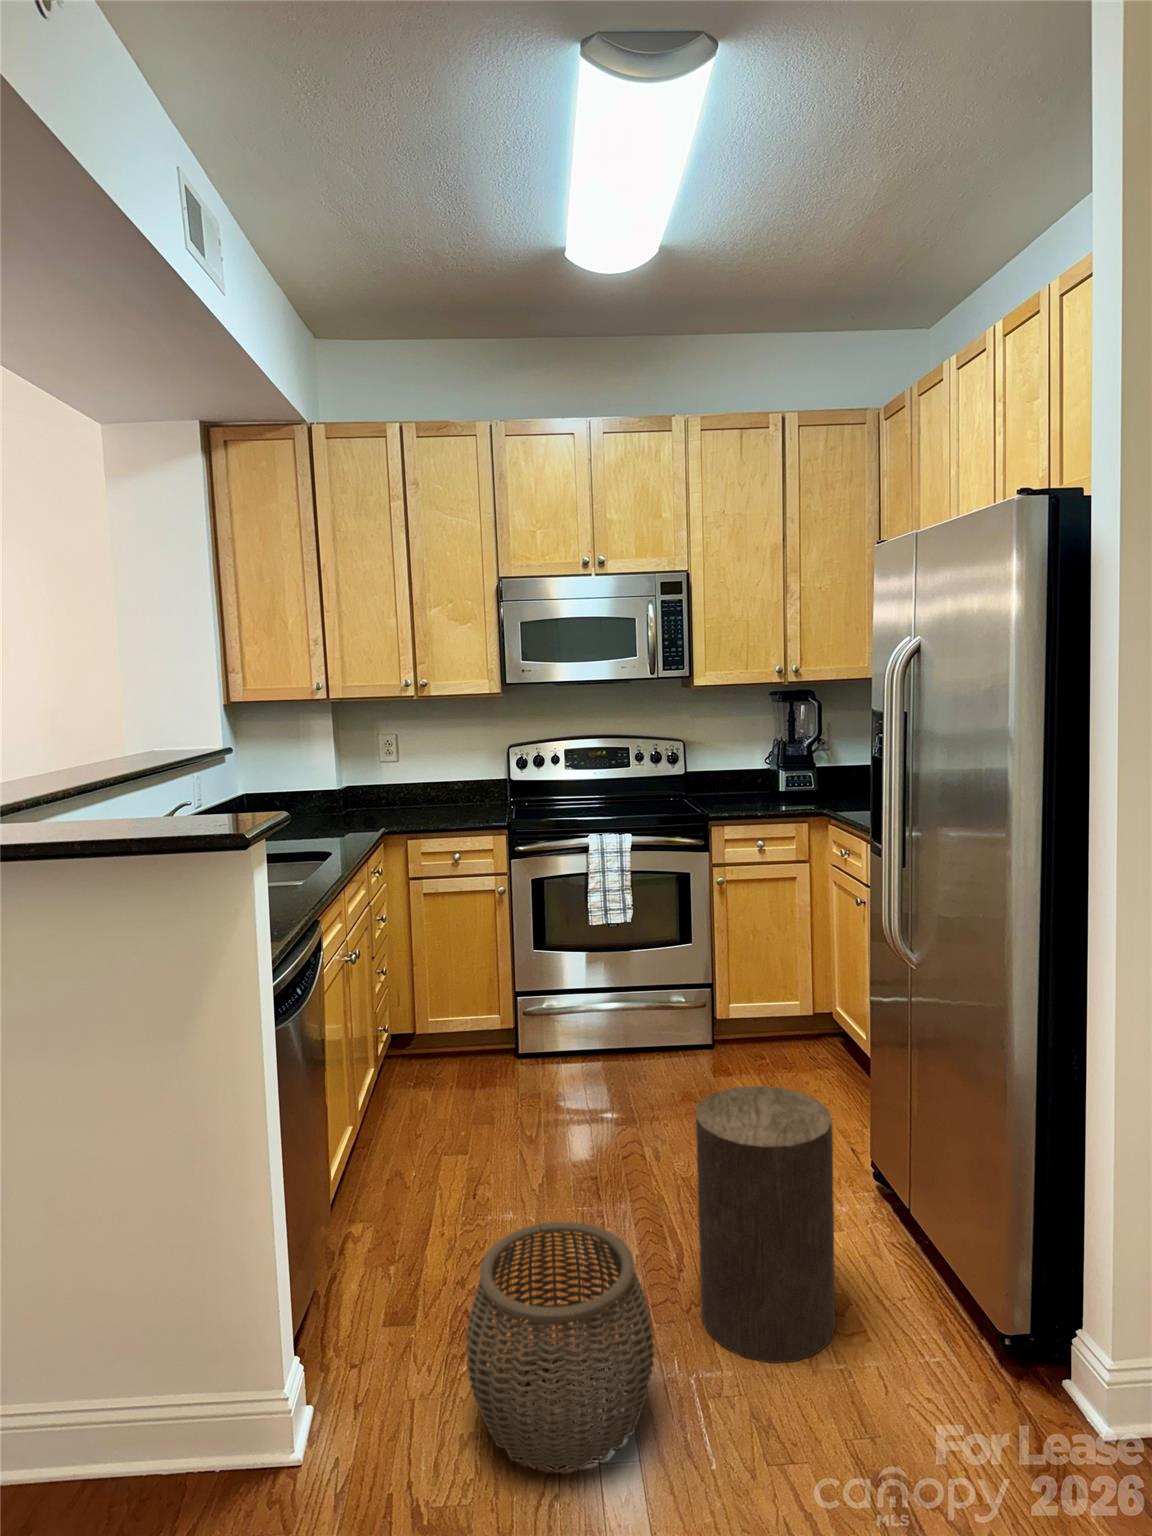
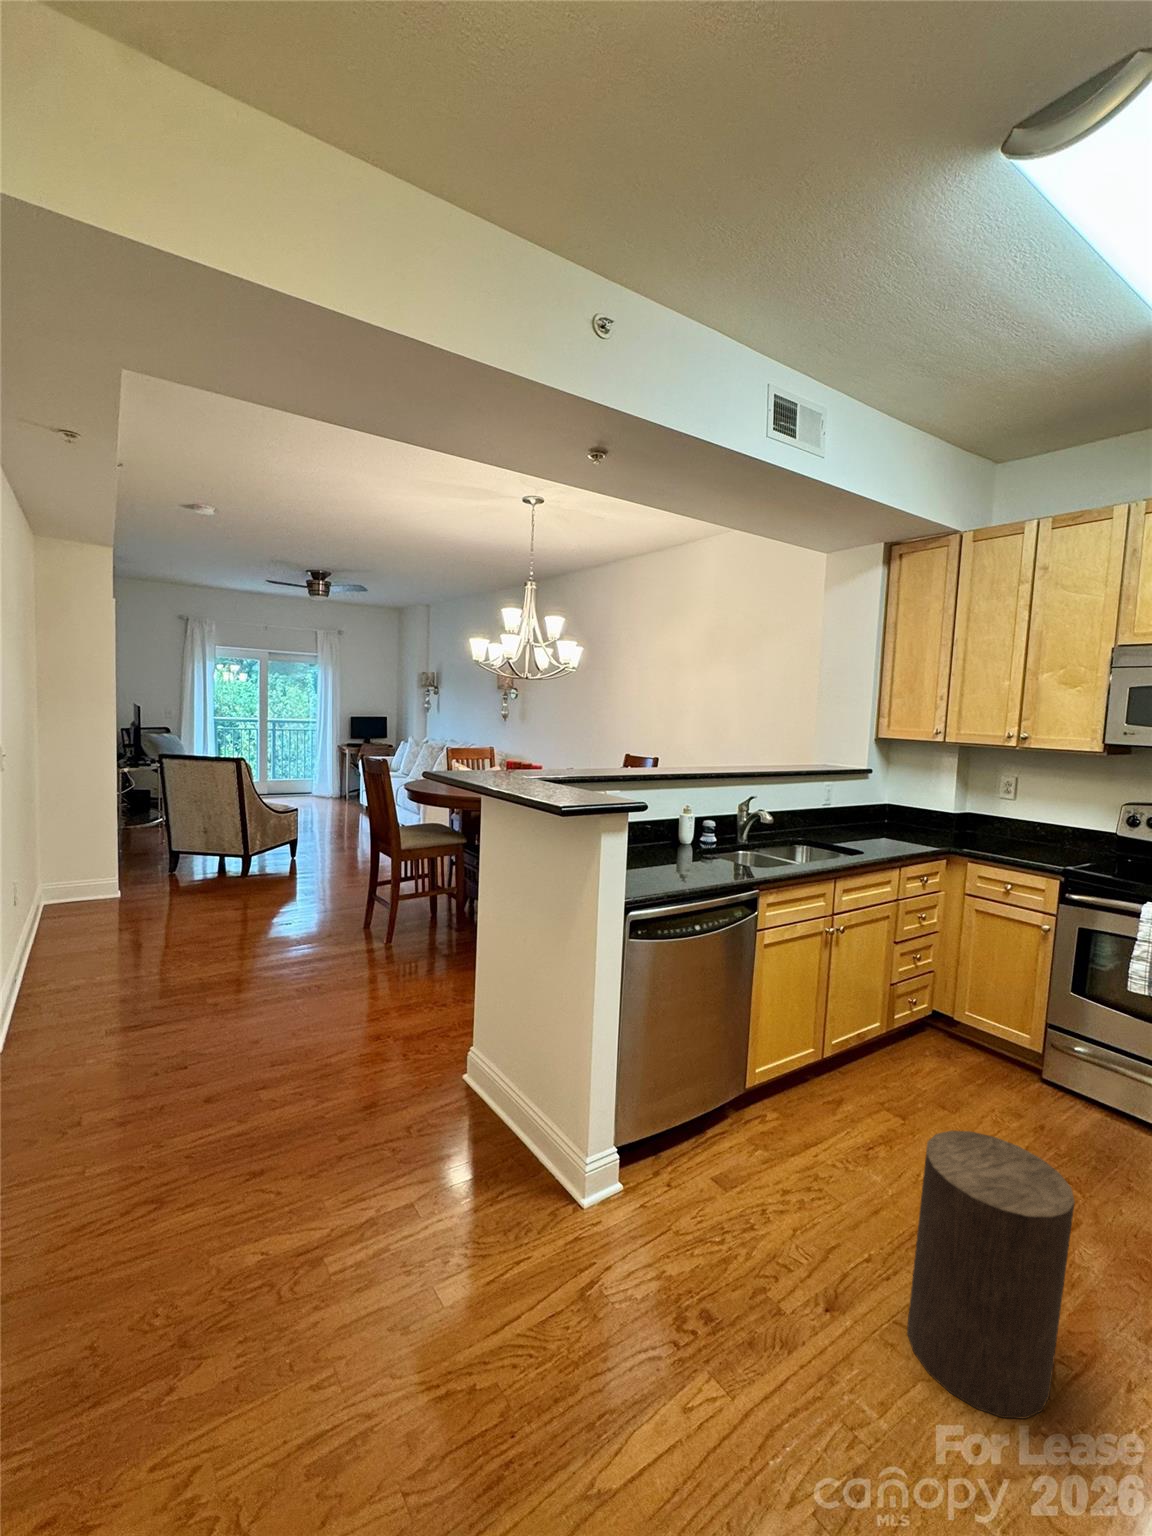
woven basket: present [466,1222,655,1472] -> none [690,1117,831,1299]

